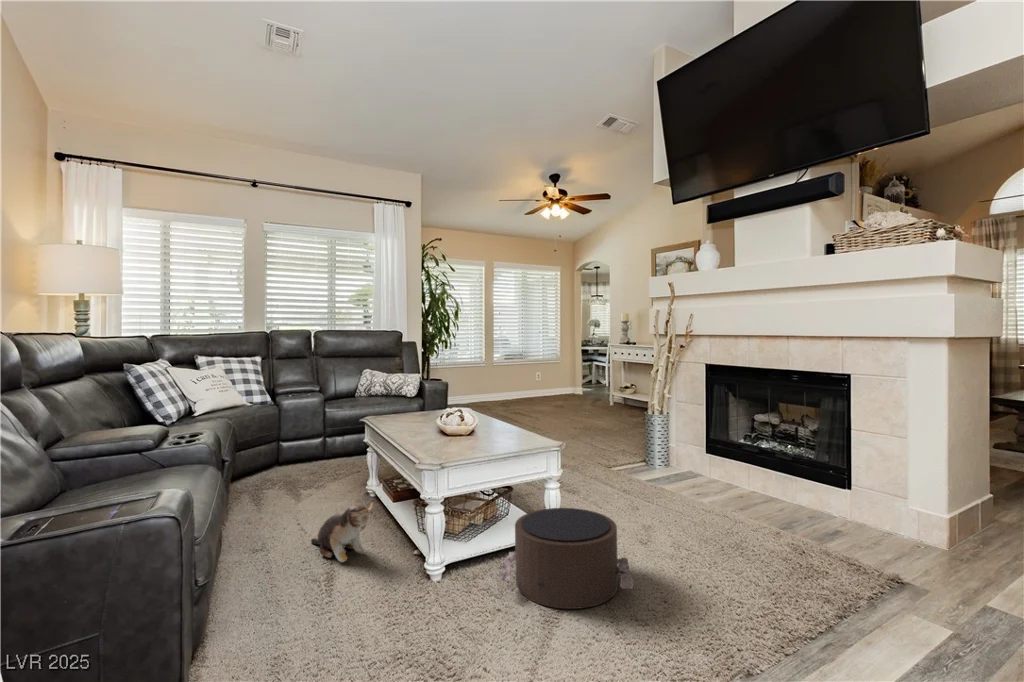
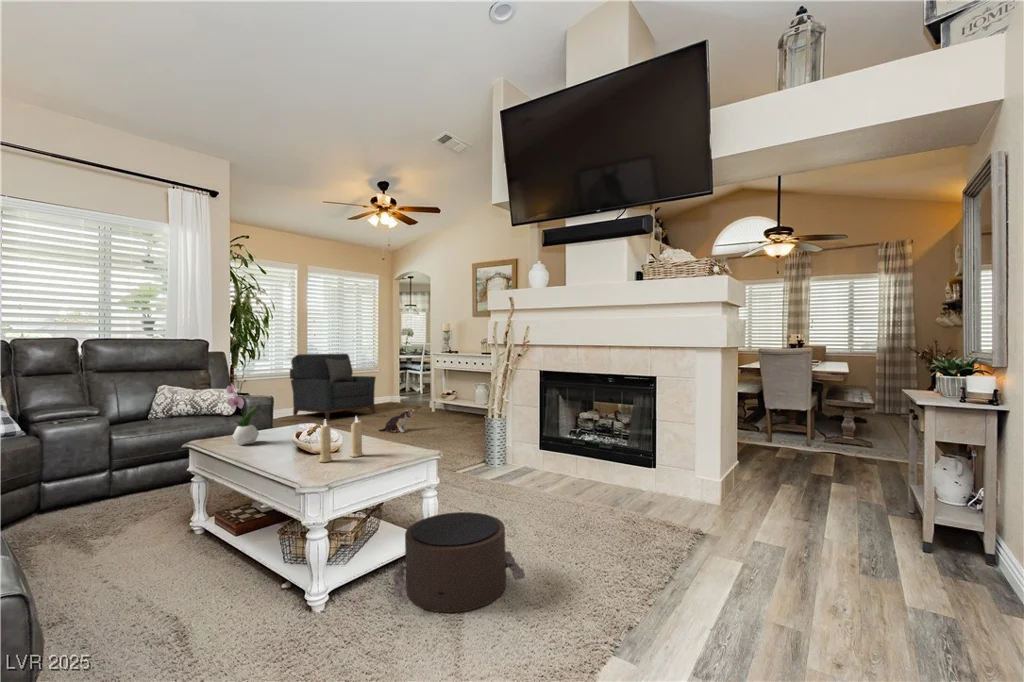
armchair: none [477,344,552,407] -> present [290,354,376,420]
flower arrangement: none [389,362,415,423] -> present [227,374,260,445]
candle: none [448,402,489,444] -> present [318,417,363,462]
plush toy: present [311,503,373,562] -> present [379,409,415,433]

